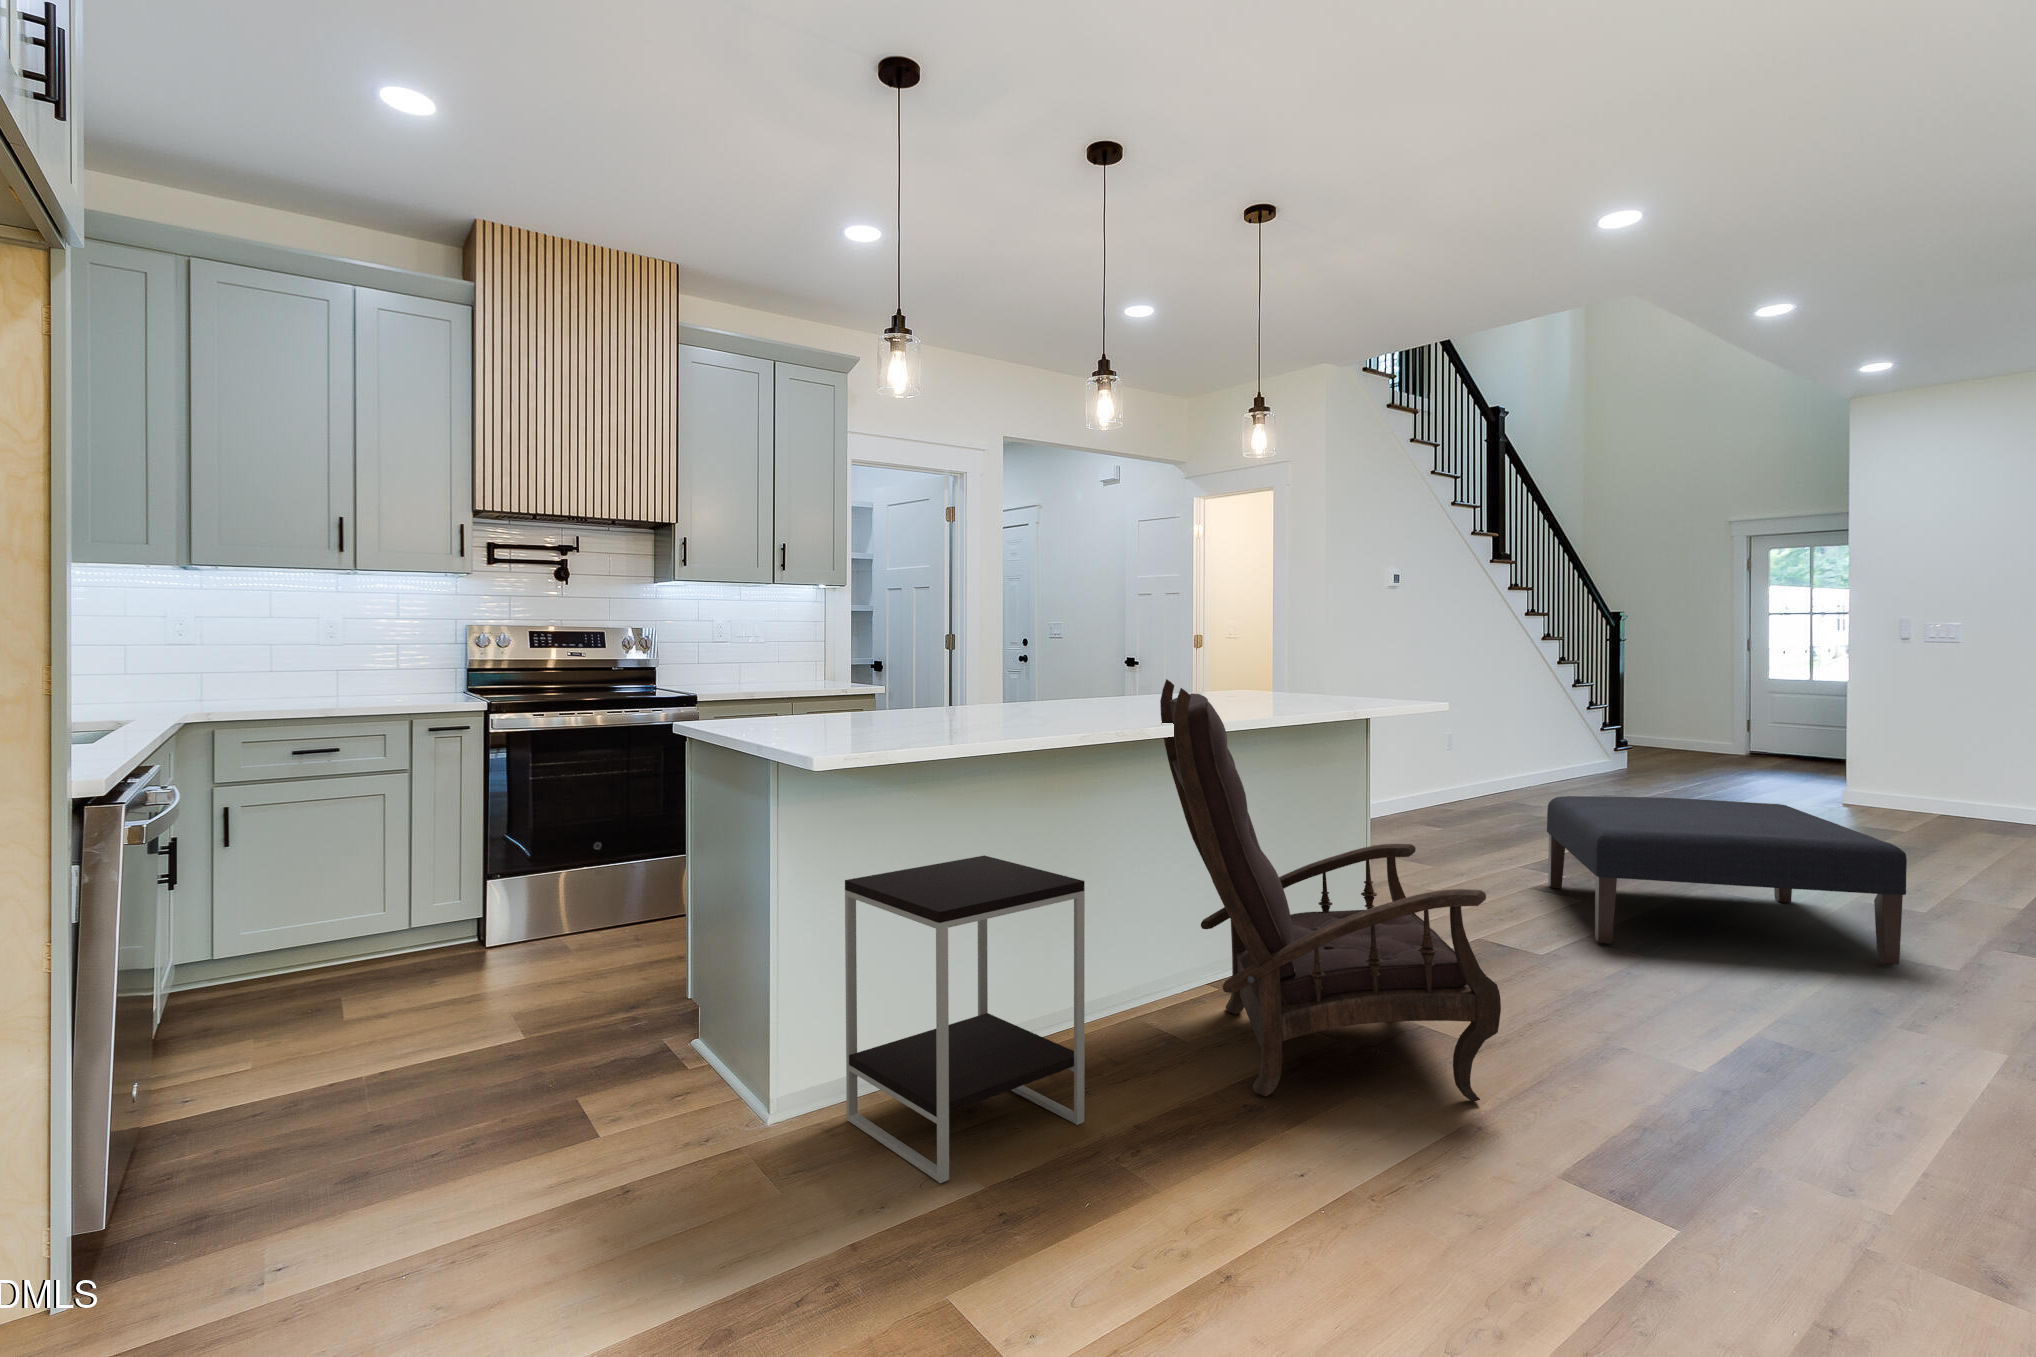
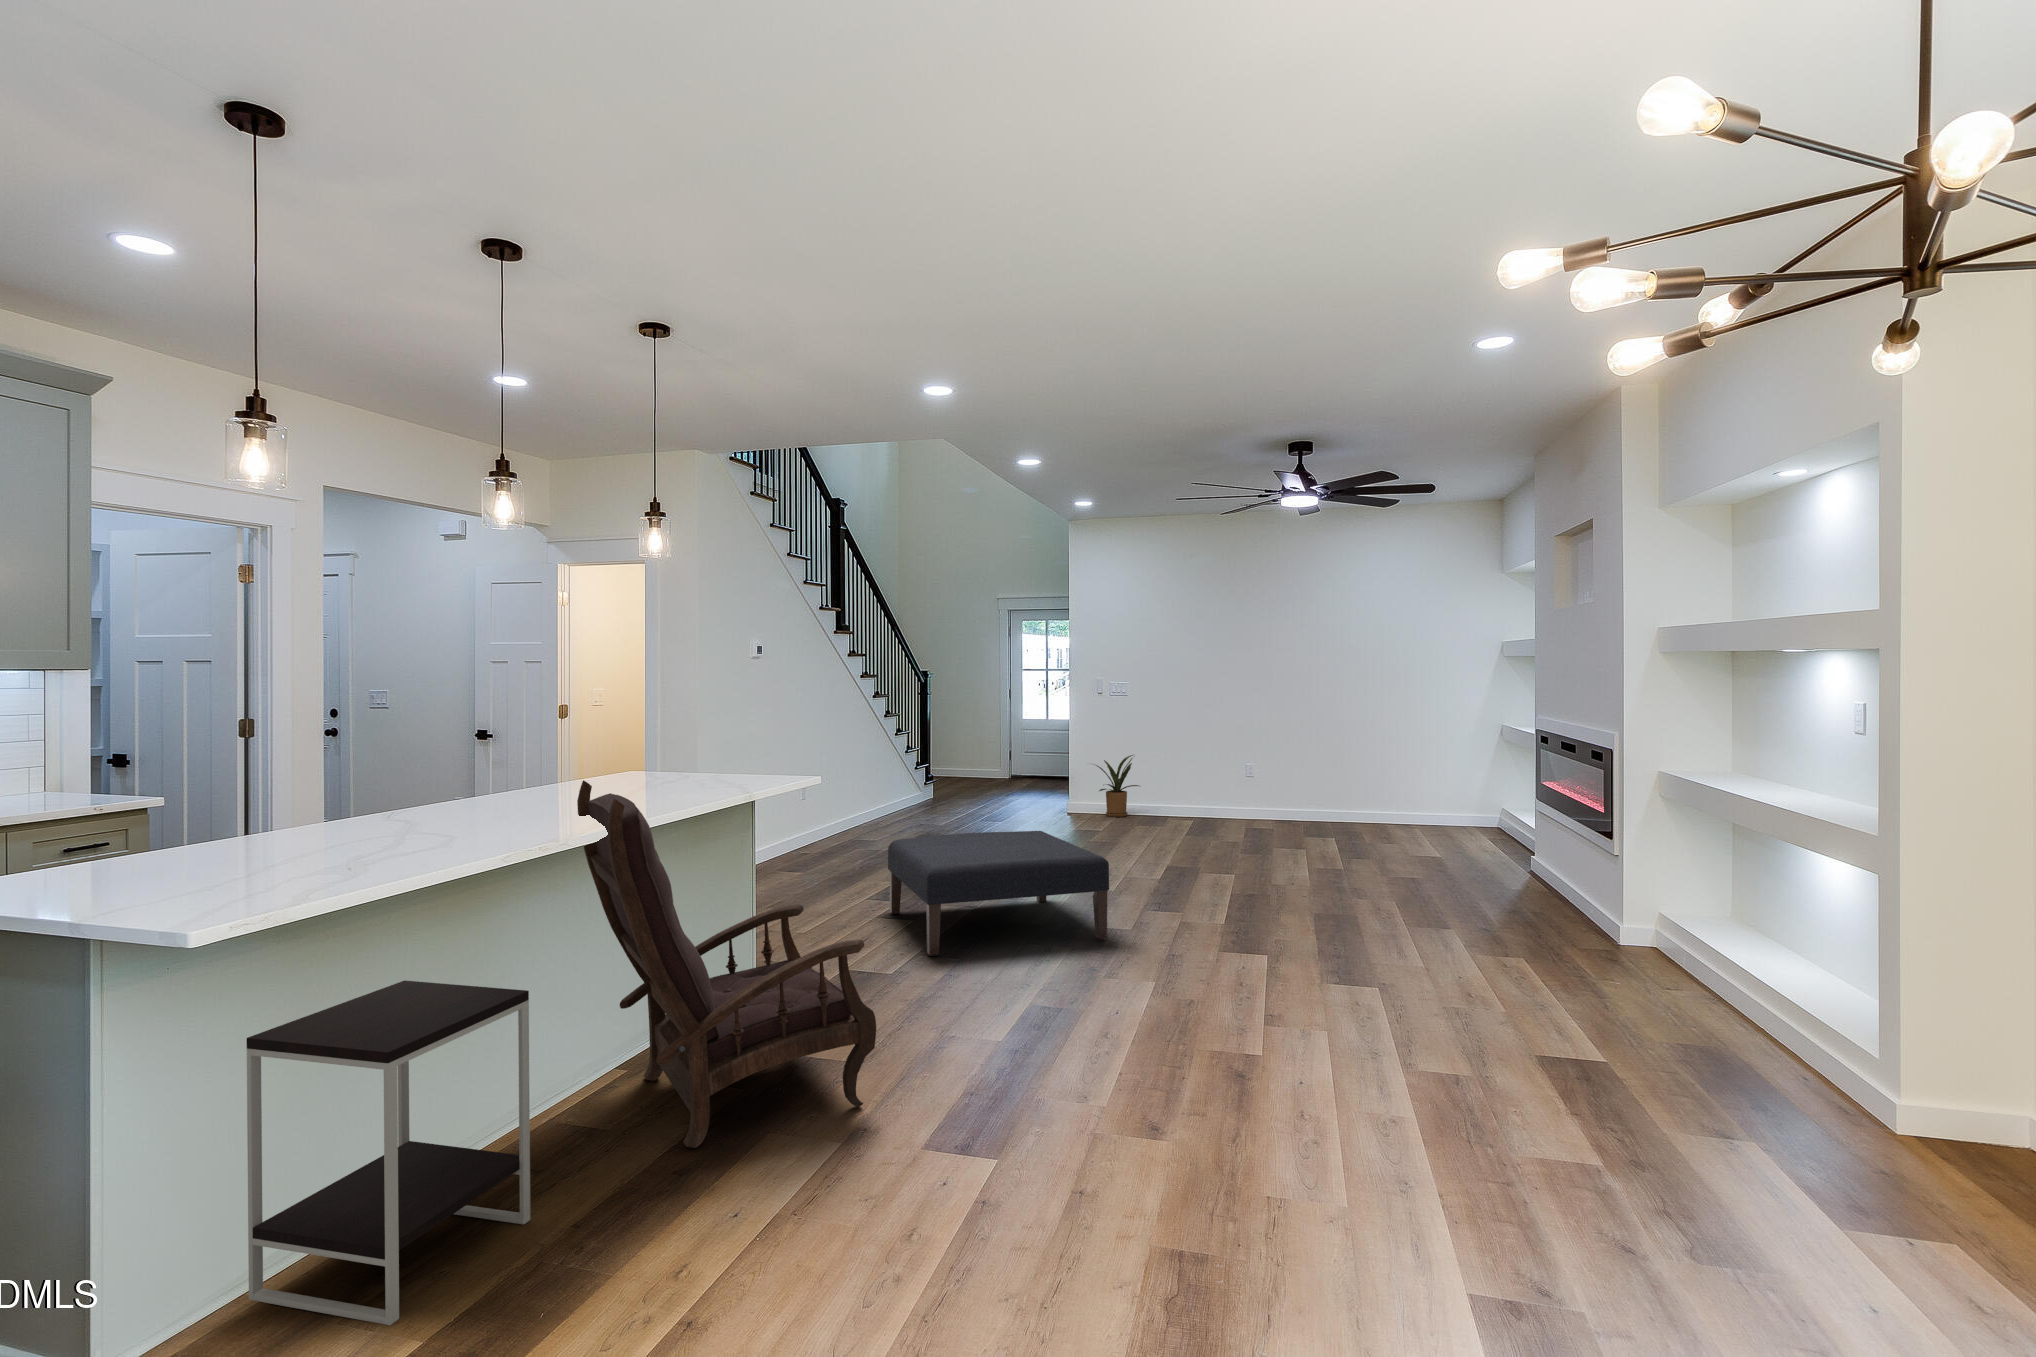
house plant: none [1870,723,1978,810] -> present [1096,755,1139,817]

